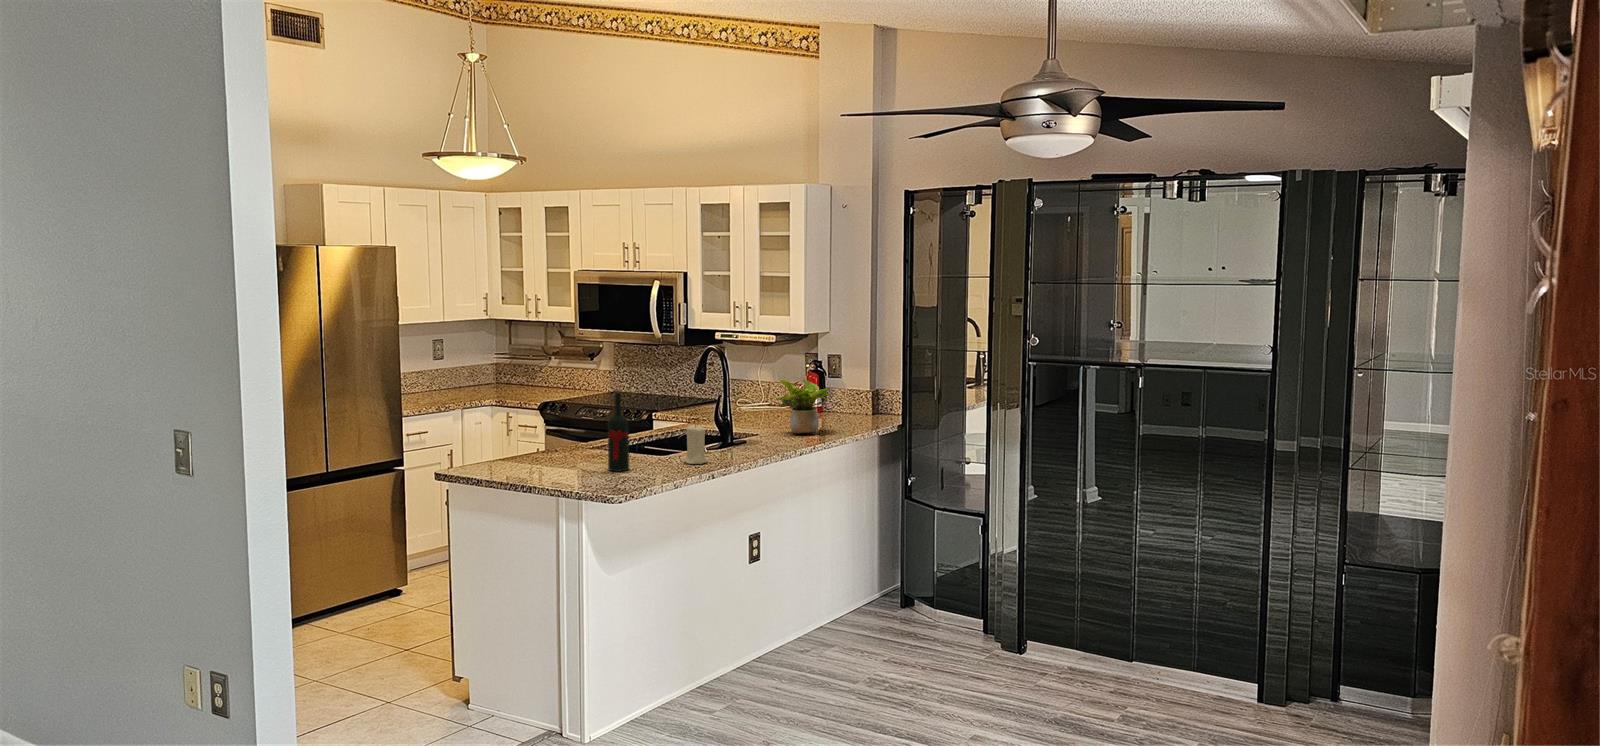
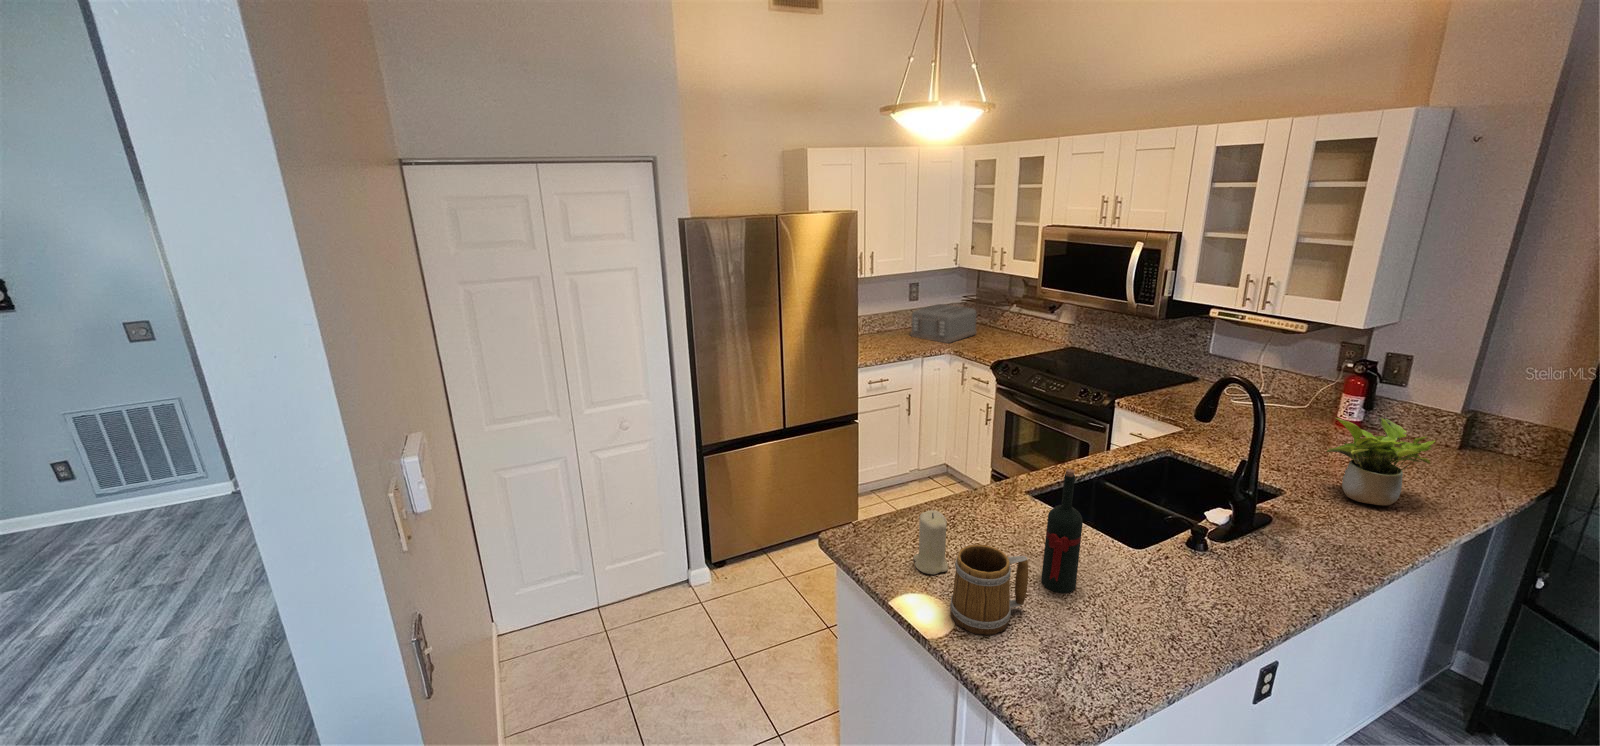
toaster: none [441,361,515,398] -> present [910,304,977,343]
candle: present [683,424,708,464] -> present [913,510,948,574]
mug: none [555,436,600,484] -> present [950,545,1028,635]

